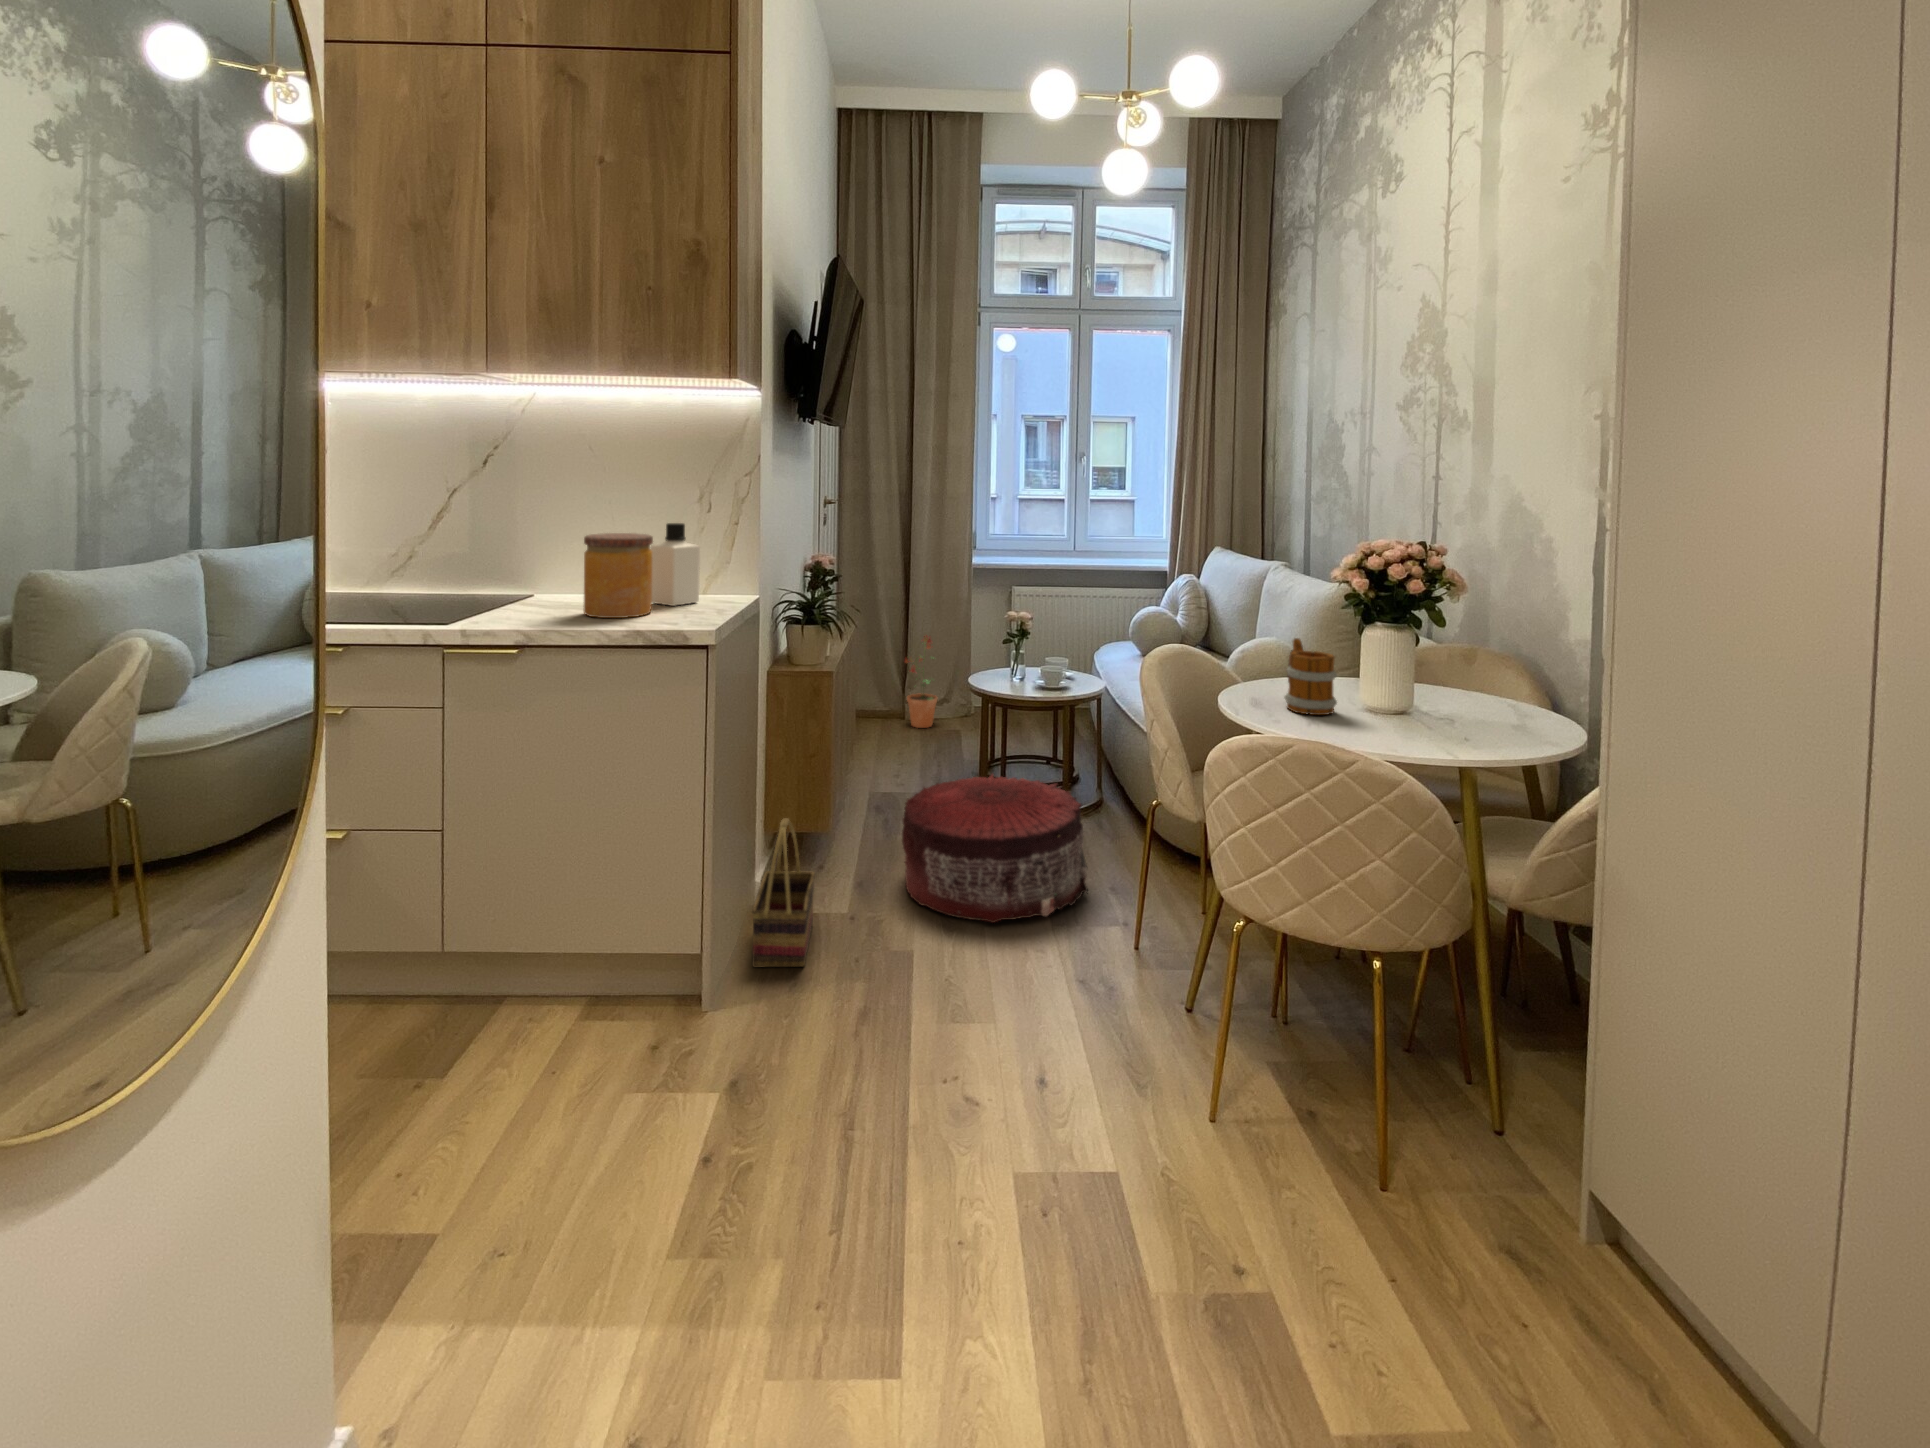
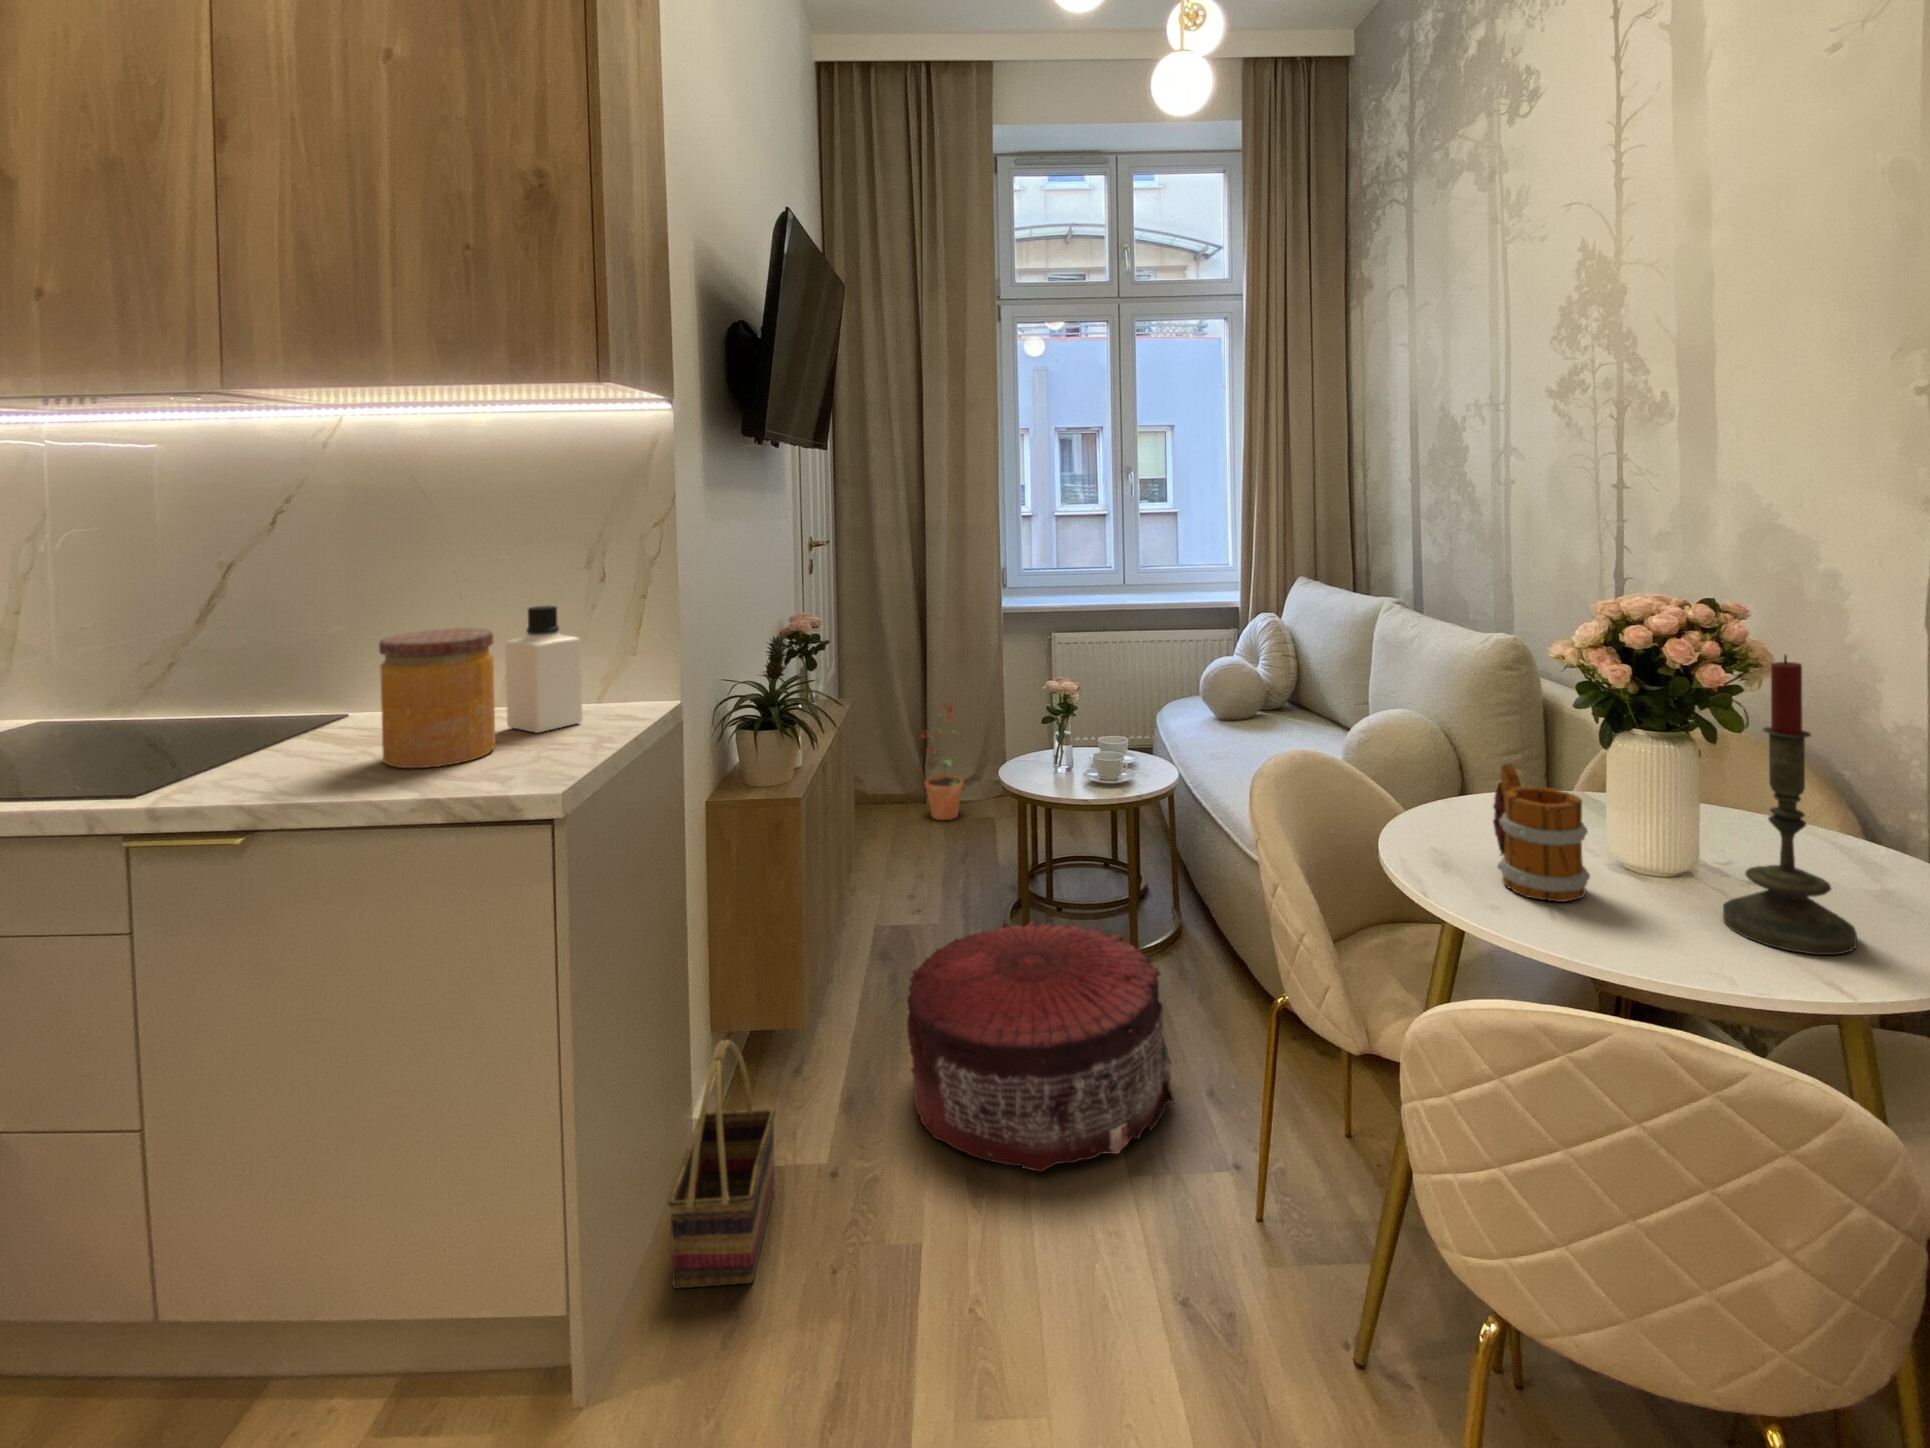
candle: none [1408,569,1478,740] -> present [1723,655,1857,955]

